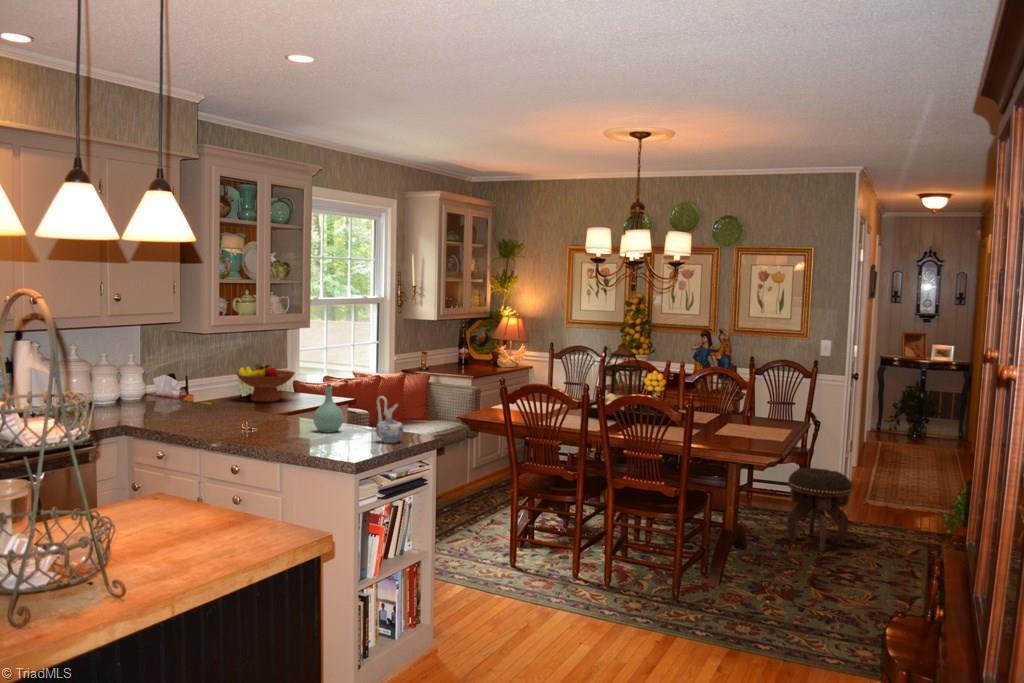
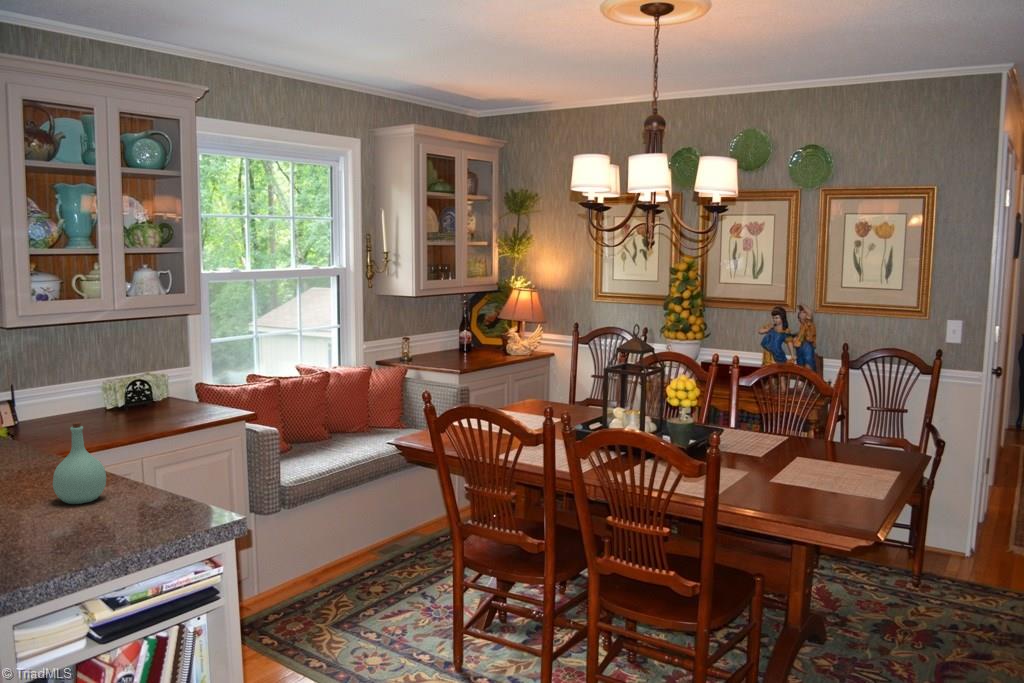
fruit bowl: present [236,364,295,402] -> none [69,368,159,423]
ceramic pitcher: present [376,396,403,443] -> none [110,454,163,538]
footstool: present [787,468,852,551] -> none [890,516,994,648]

